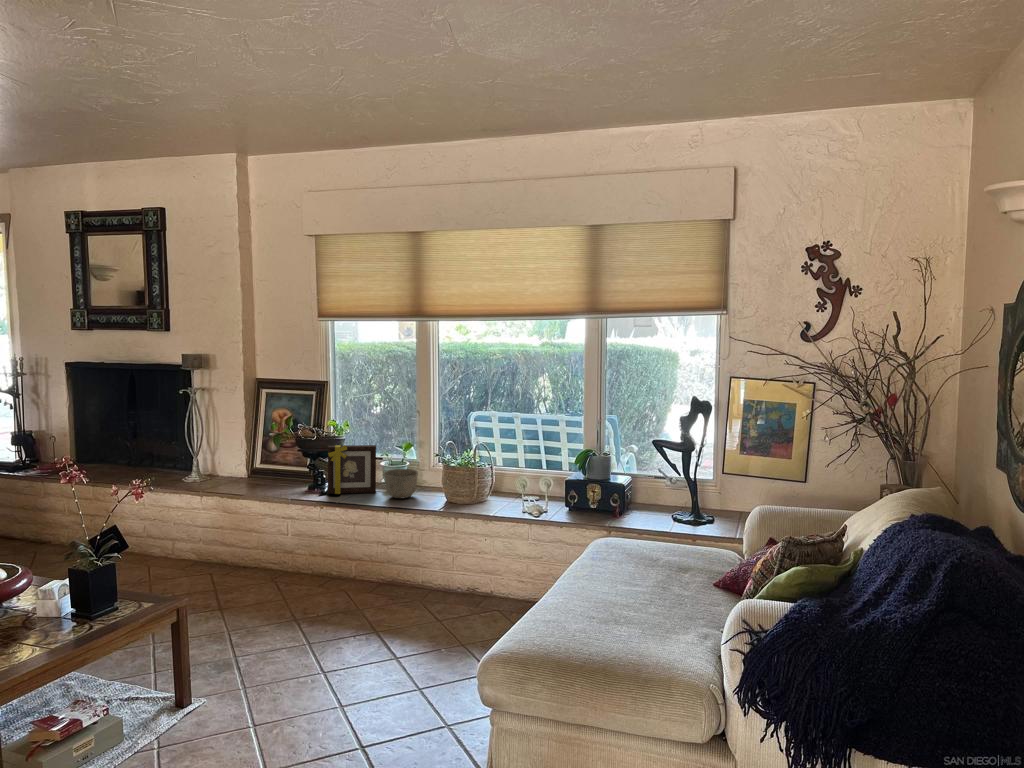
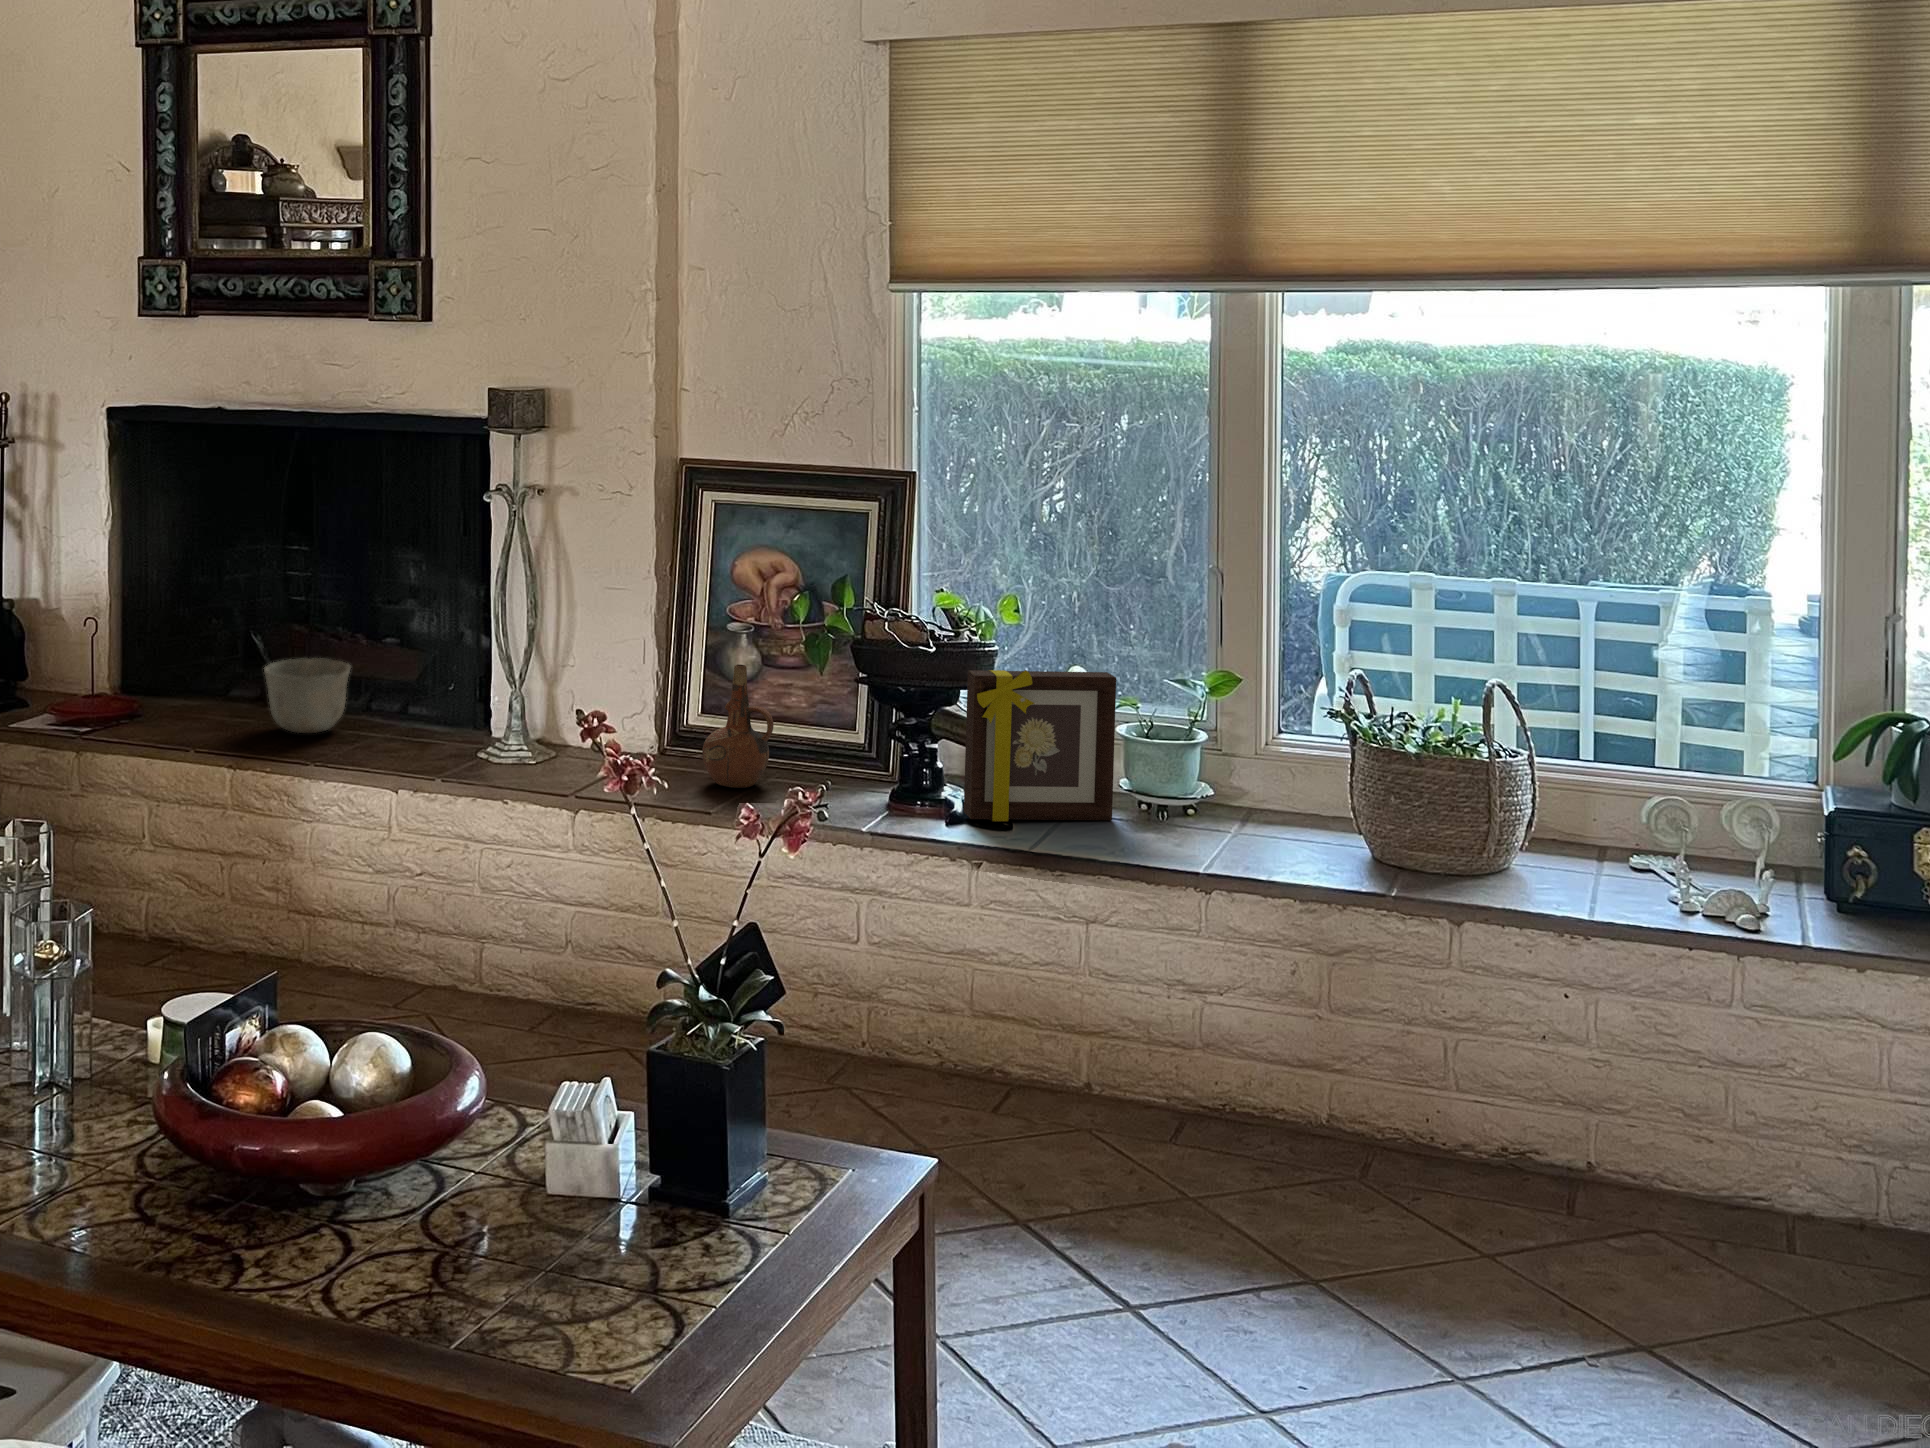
ceramic pitcher: none [251,446,275,487] -> present [702,664,774,788]
ceramic bowl: present [384,469,418,498] -> present [264,659,350,733]

